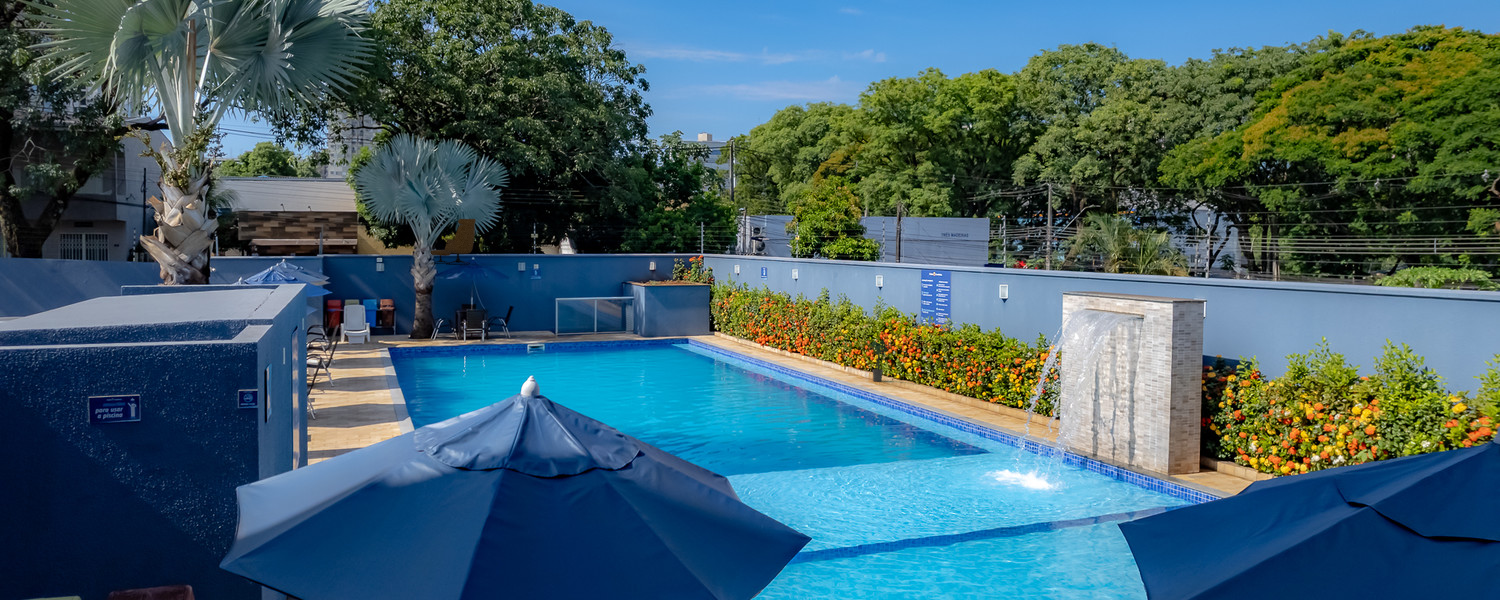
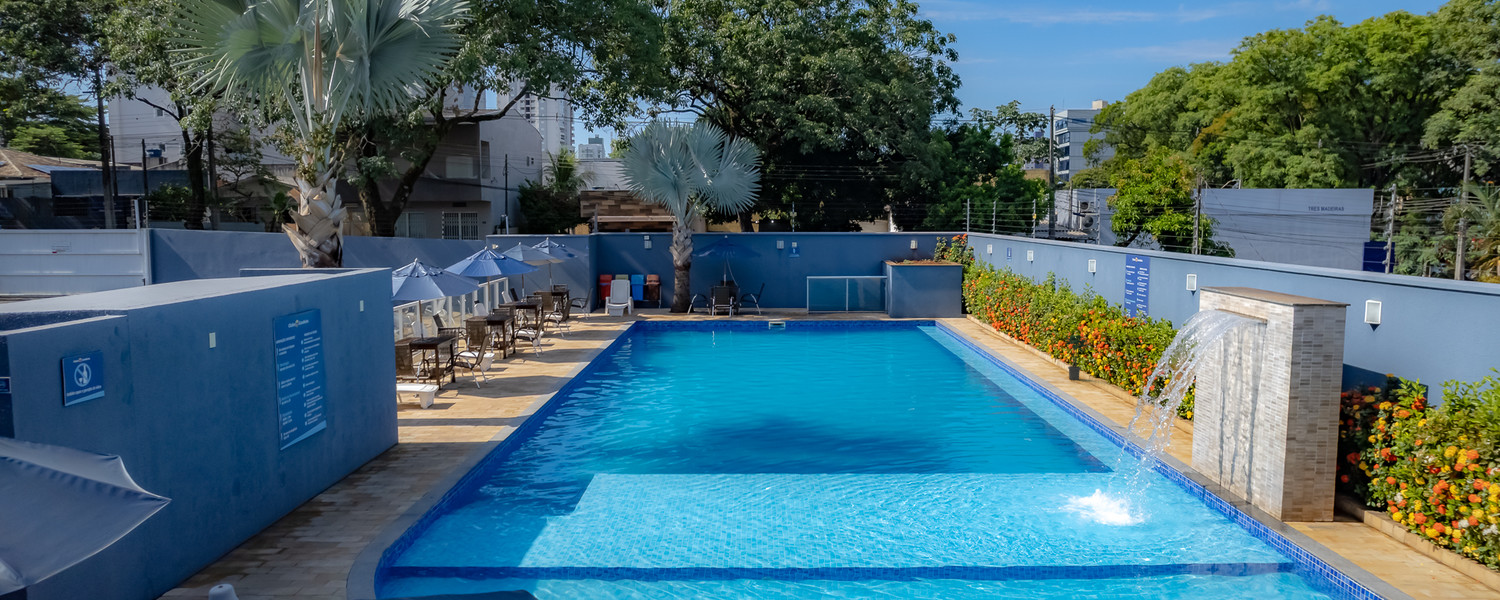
lounge chair: present [430,219,476,265] -> none [690,199,728,243]

